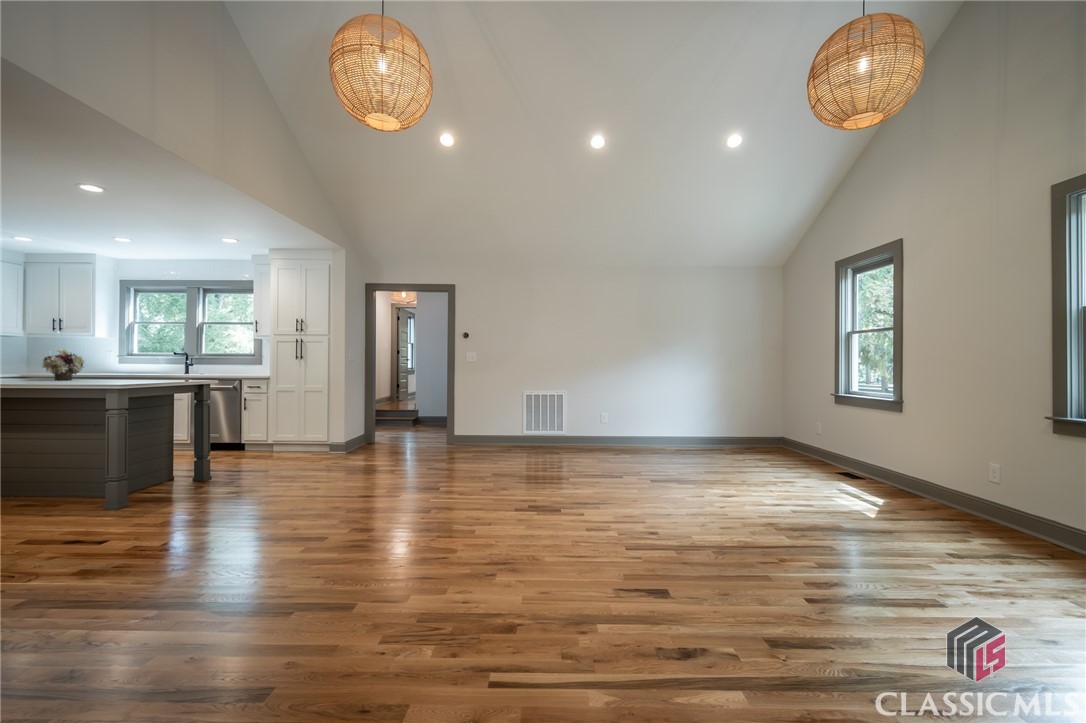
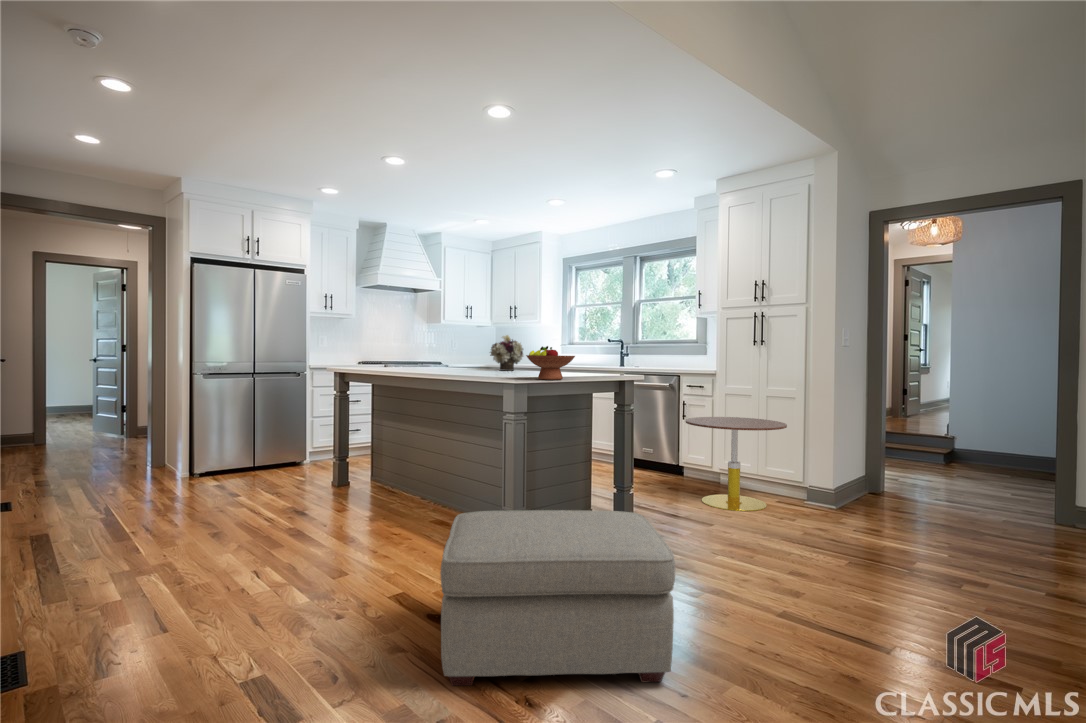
fruit bowl: none [102,360,153,386] -> present [526,346,575,380]
side table: none [246,405,317,464] -> present [686,417,787,511]
ottoman: none [62,459,242,575] -> present [440,510,675,686]

